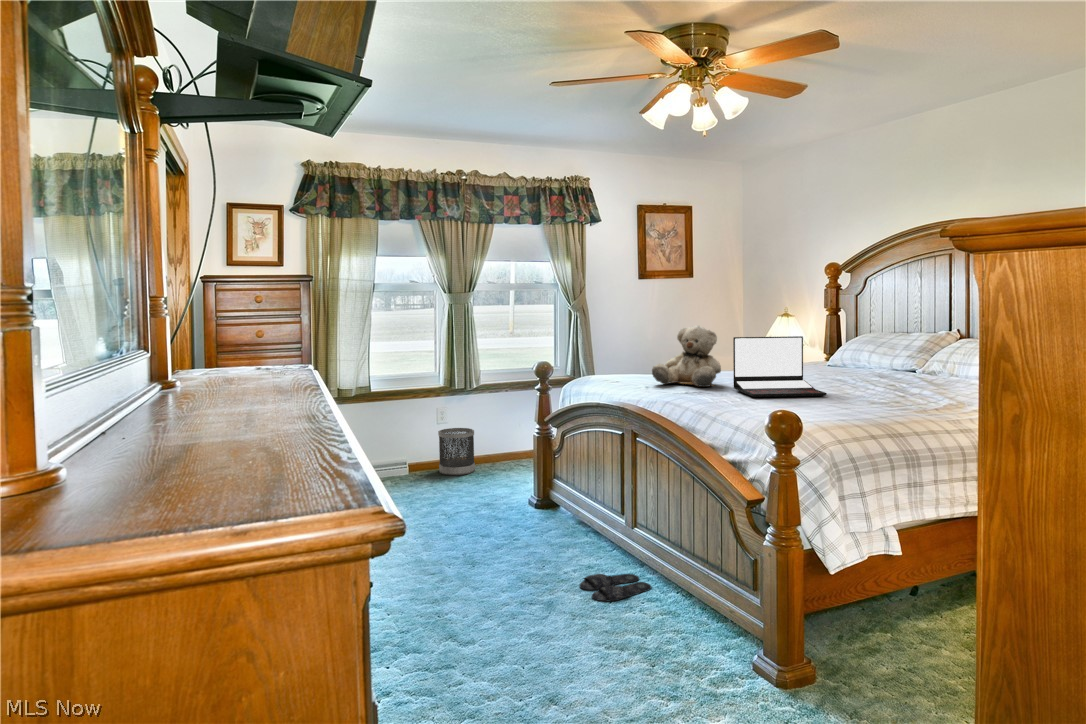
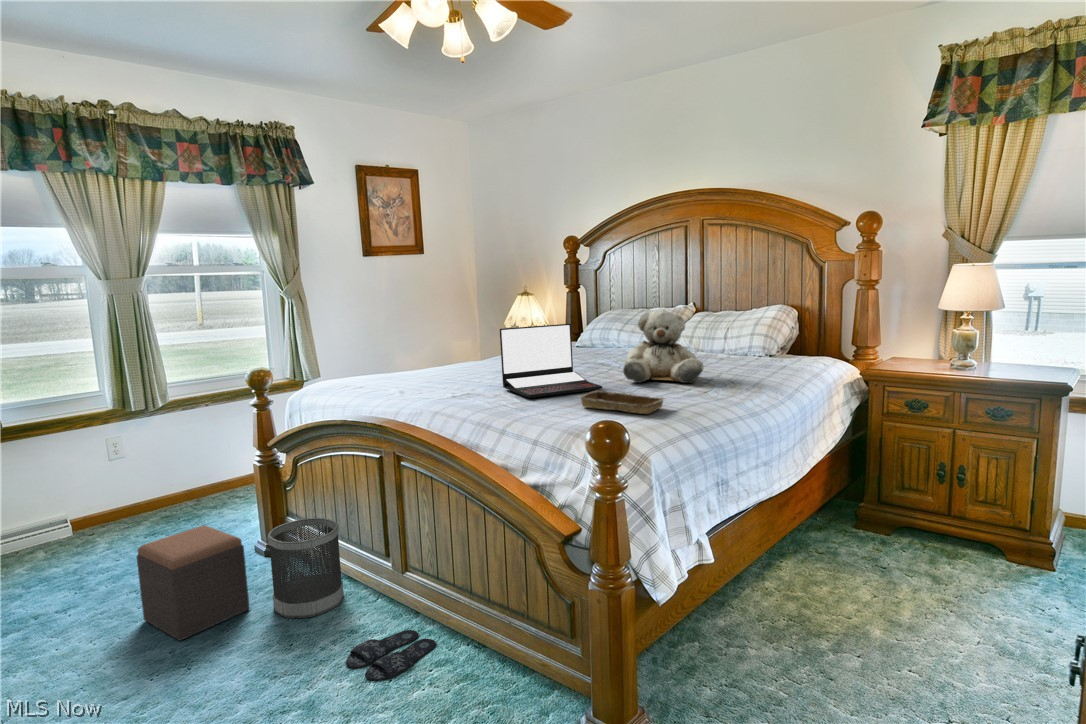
teddy bear: present [652,326,721,387] -> present [623,309,703,383]
tray: none [793,394,884,415] -> present [580,390,666,414]
wastebasket: present [438,428,475,475] -> present [267,518,344,618]
footstool: none [450,472,520,549] -> present [137,525,249,641]

